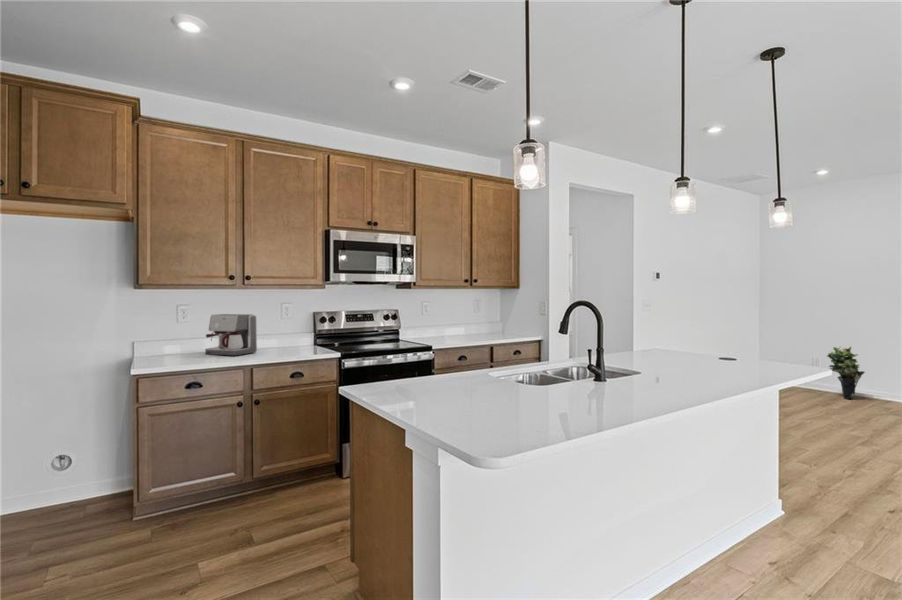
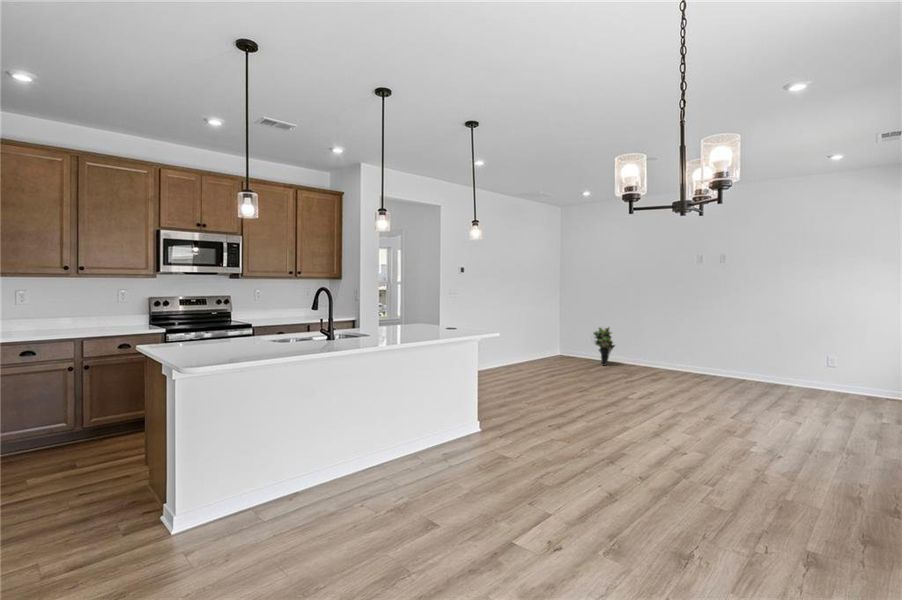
coffee maker: present [205,314,257,356] -> none [43,297,92,331]

